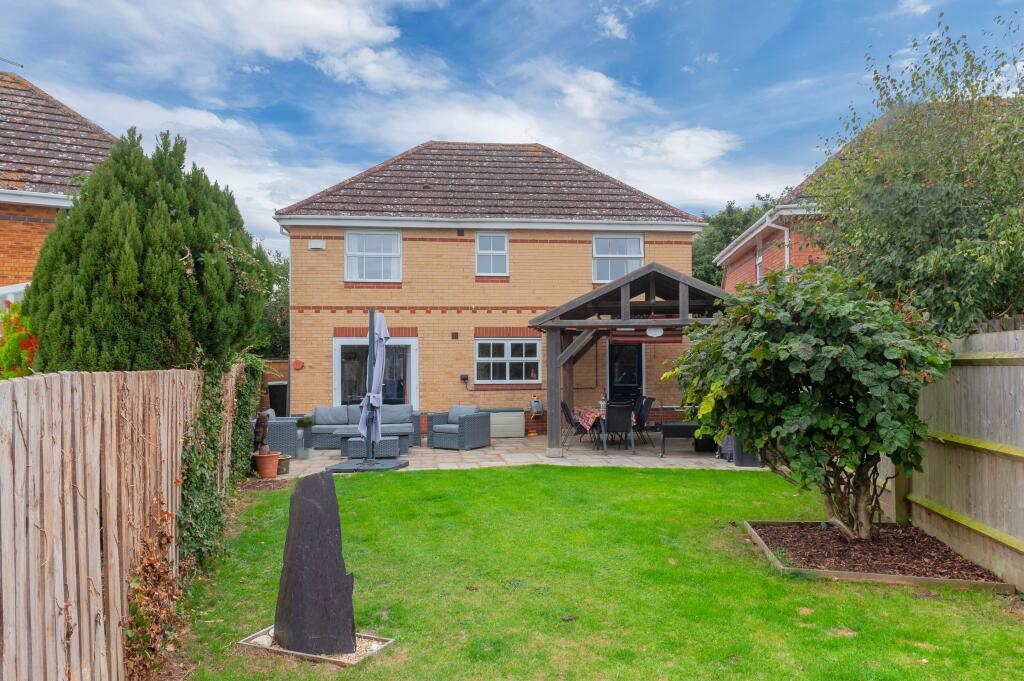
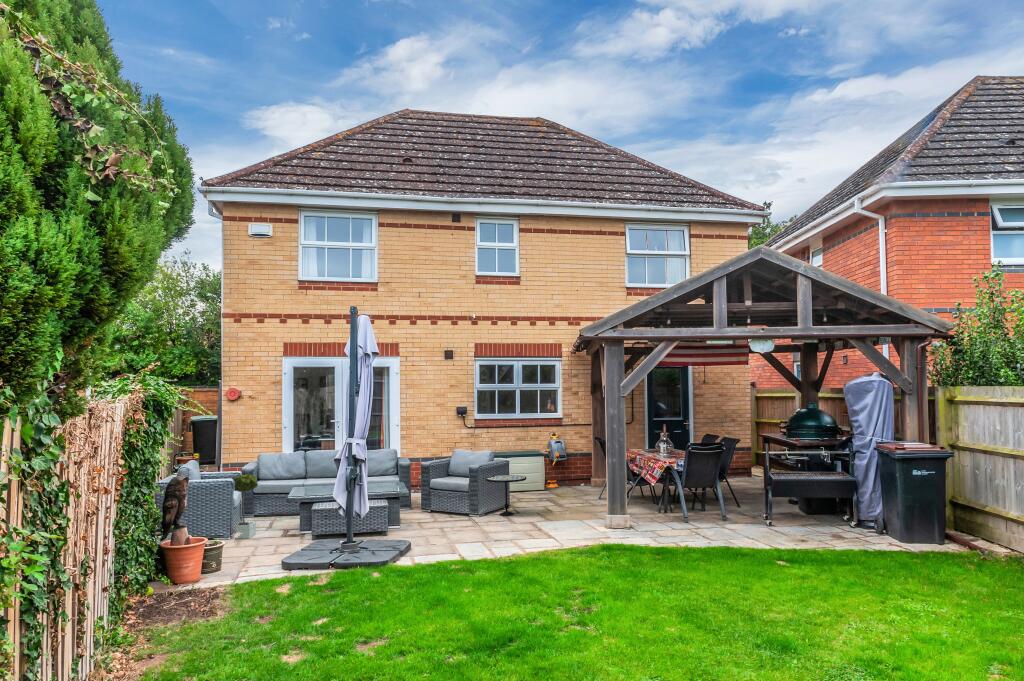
side table: none [471,423,499,451] -> present [486,475,526,516]

